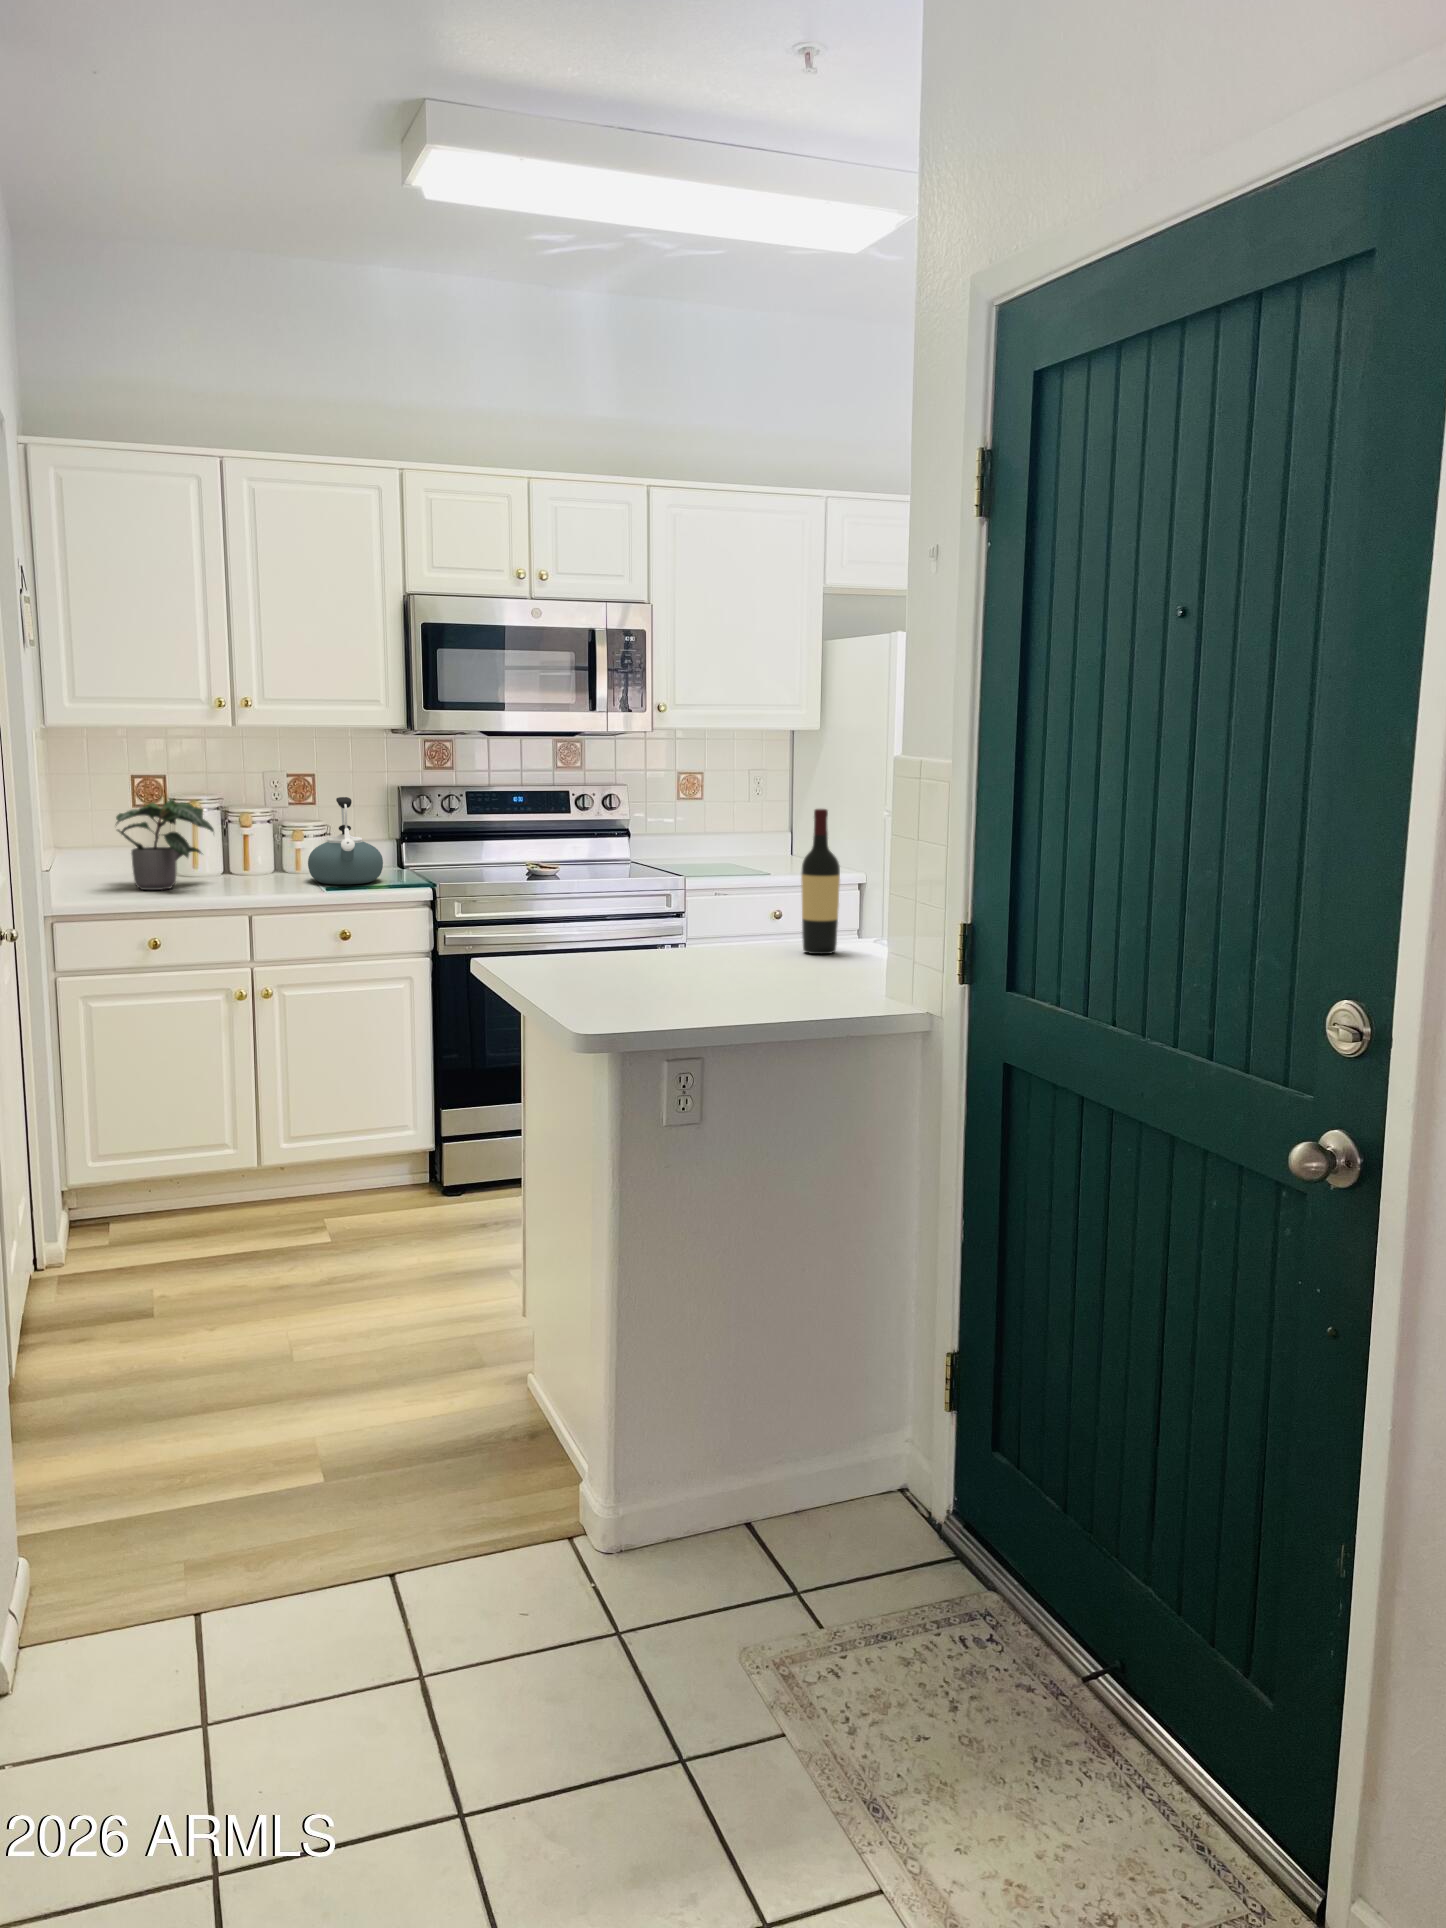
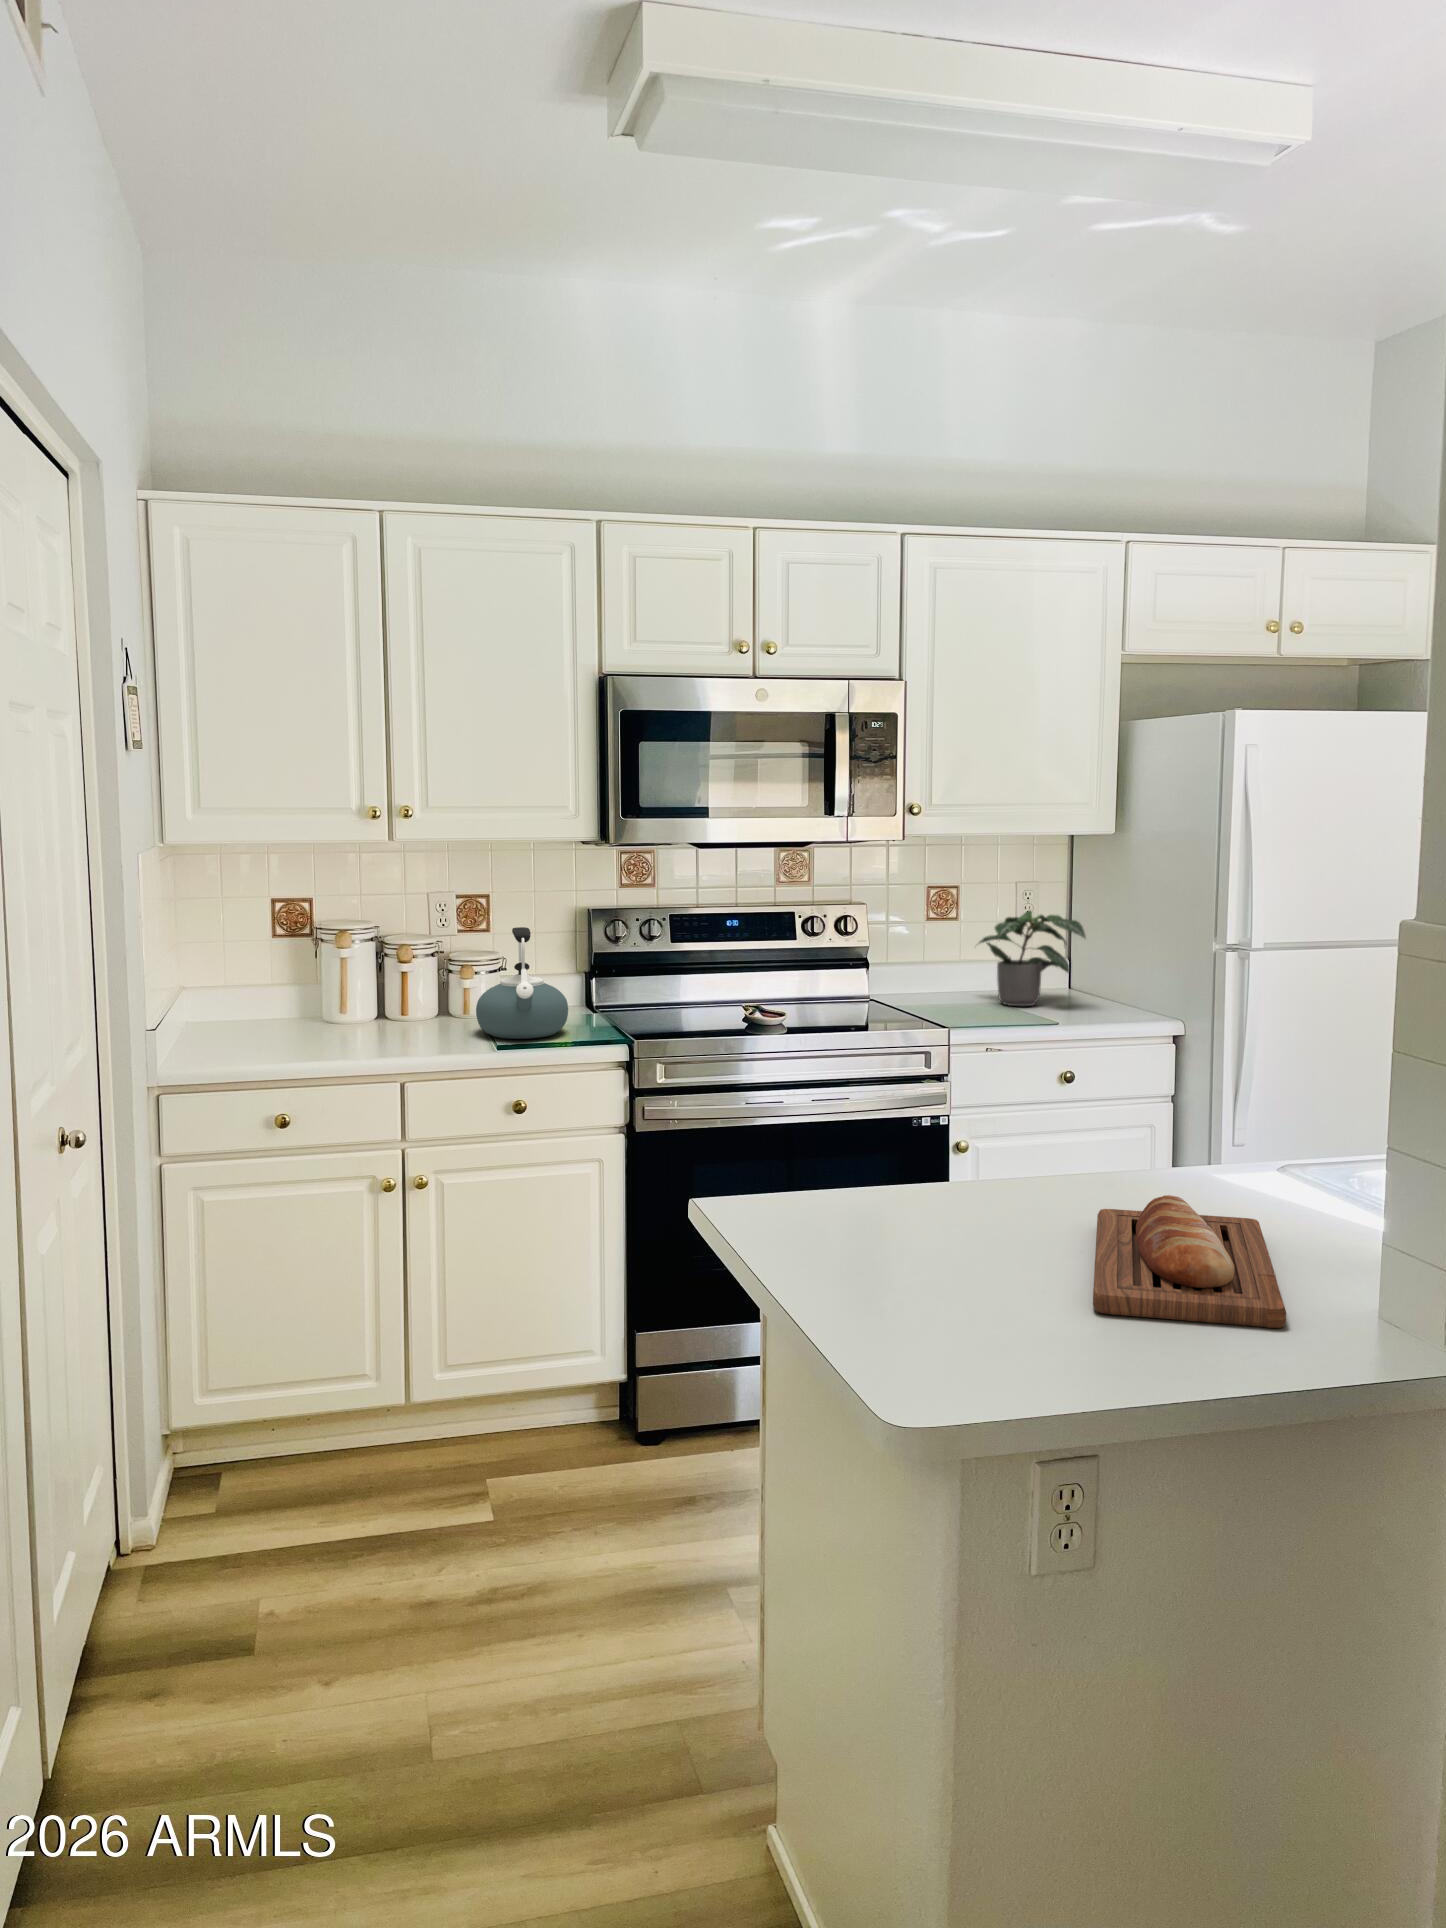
potted plant: present [116,799,214,890] -> present [979,910,1086,1006]
wine bottle: present [801,809,840,954] -> none [1173,982,1232,1199]
bread loaf: none [721,940,845,1000] -> present [1093,1195,1286,1328]

